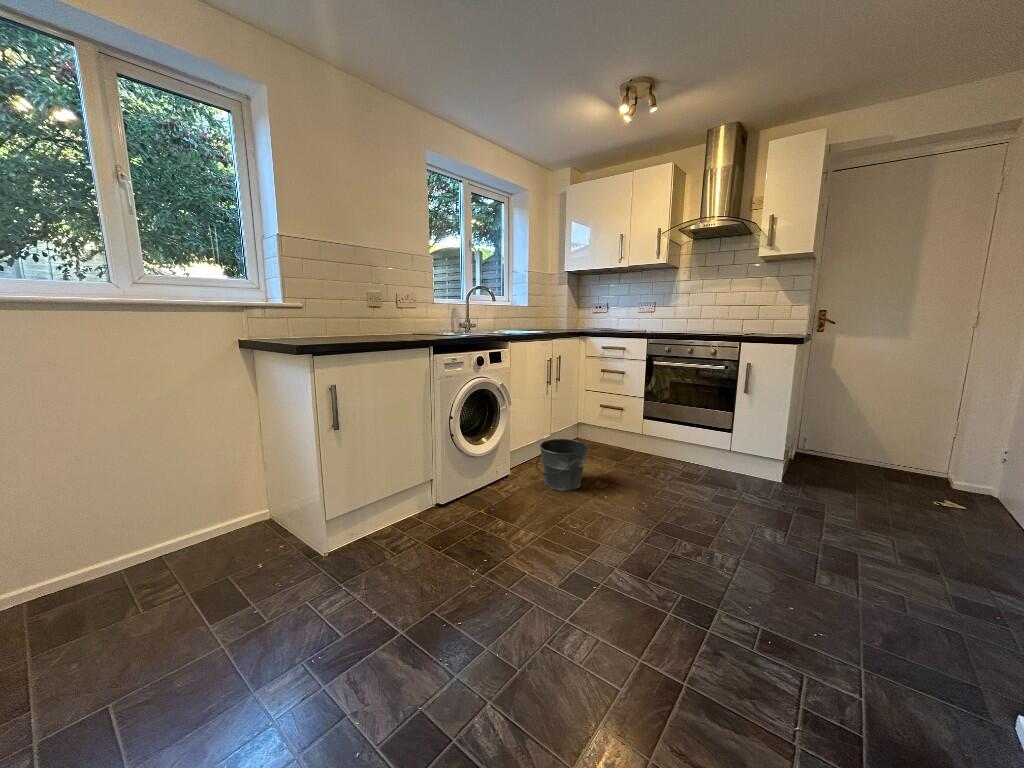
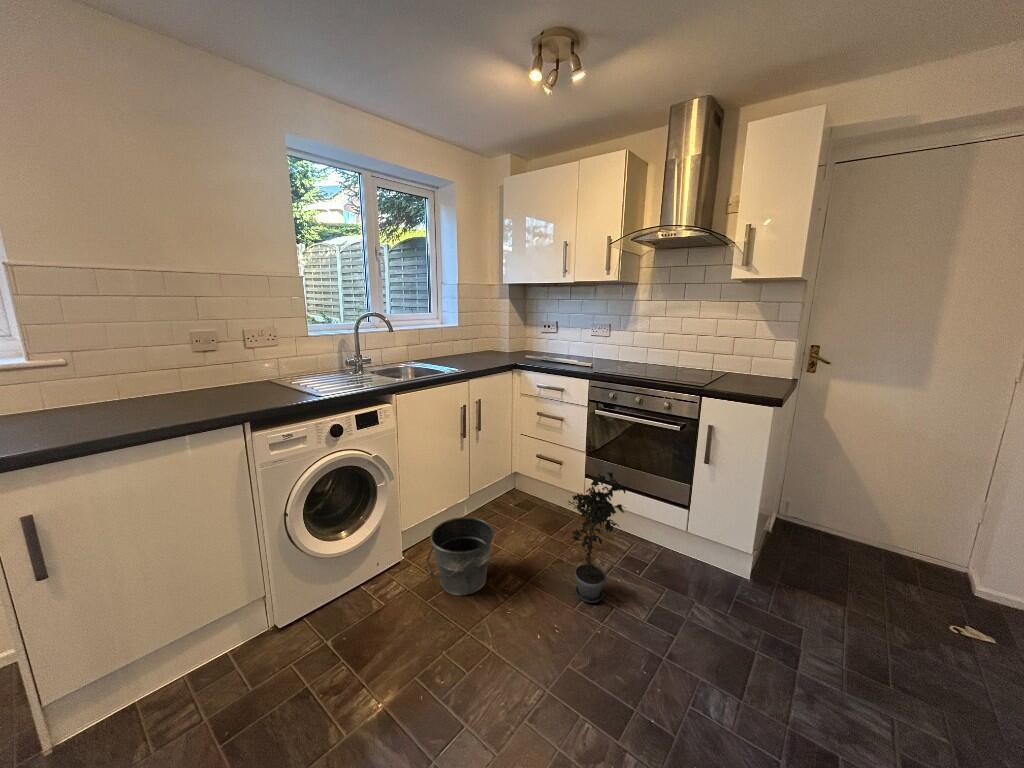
potted plant: none [644,393,694,493] -> present [569,472,626,603]

